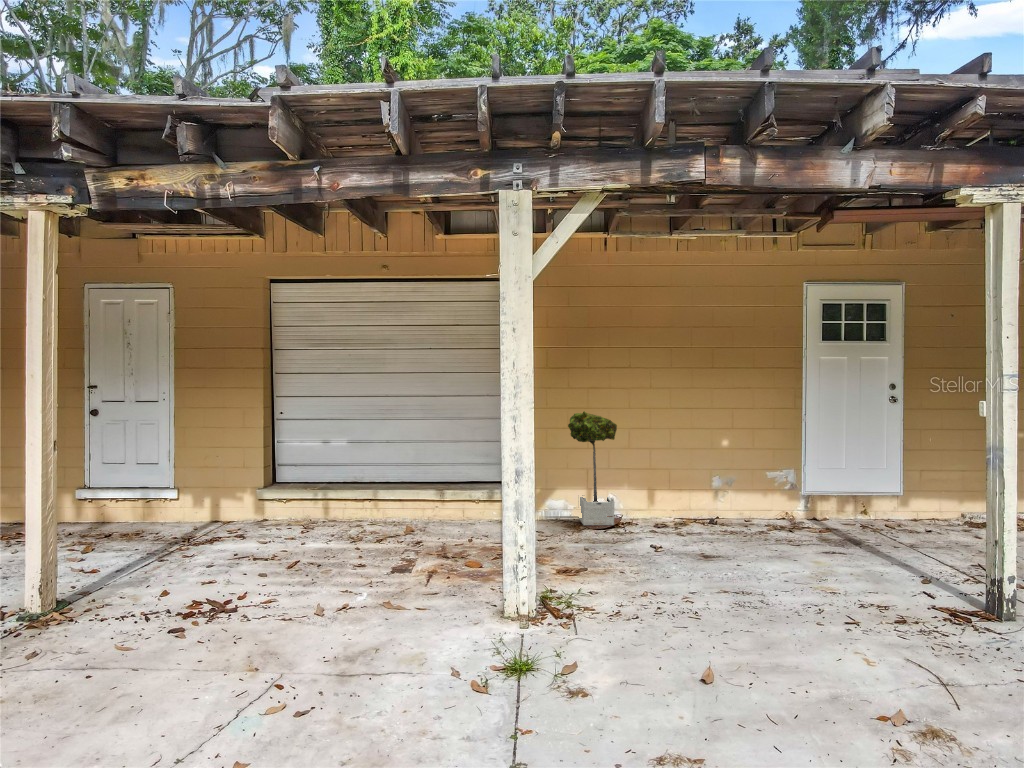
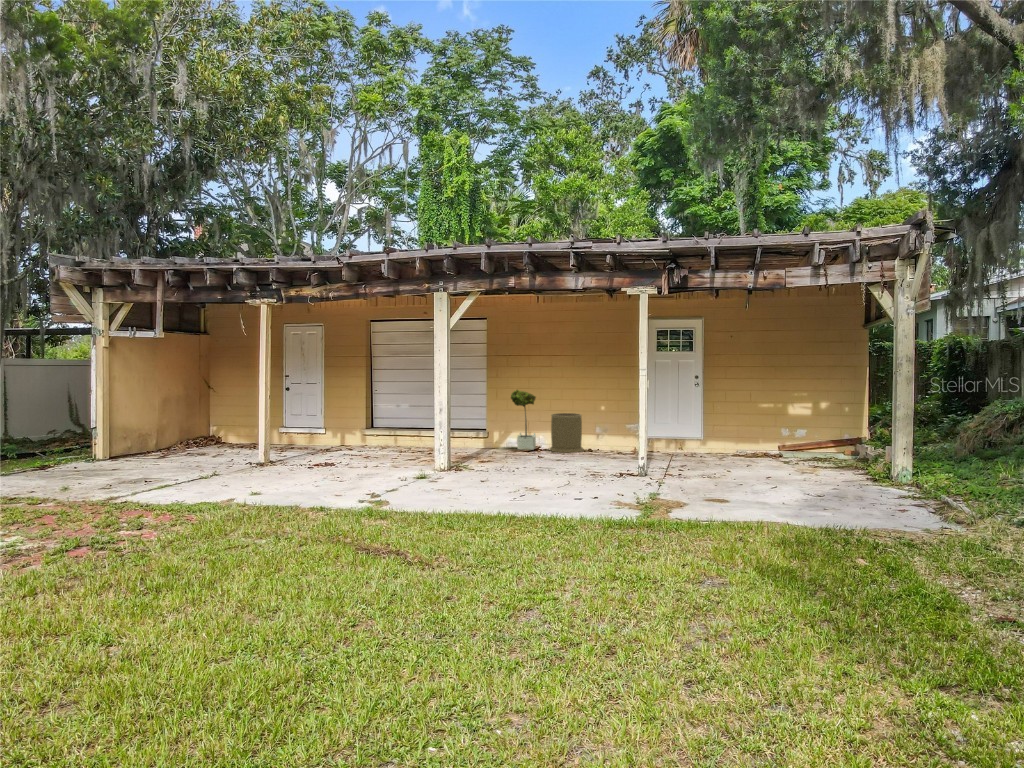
trash can: none [642,454,708,532] -> present [550,413,583,453]

